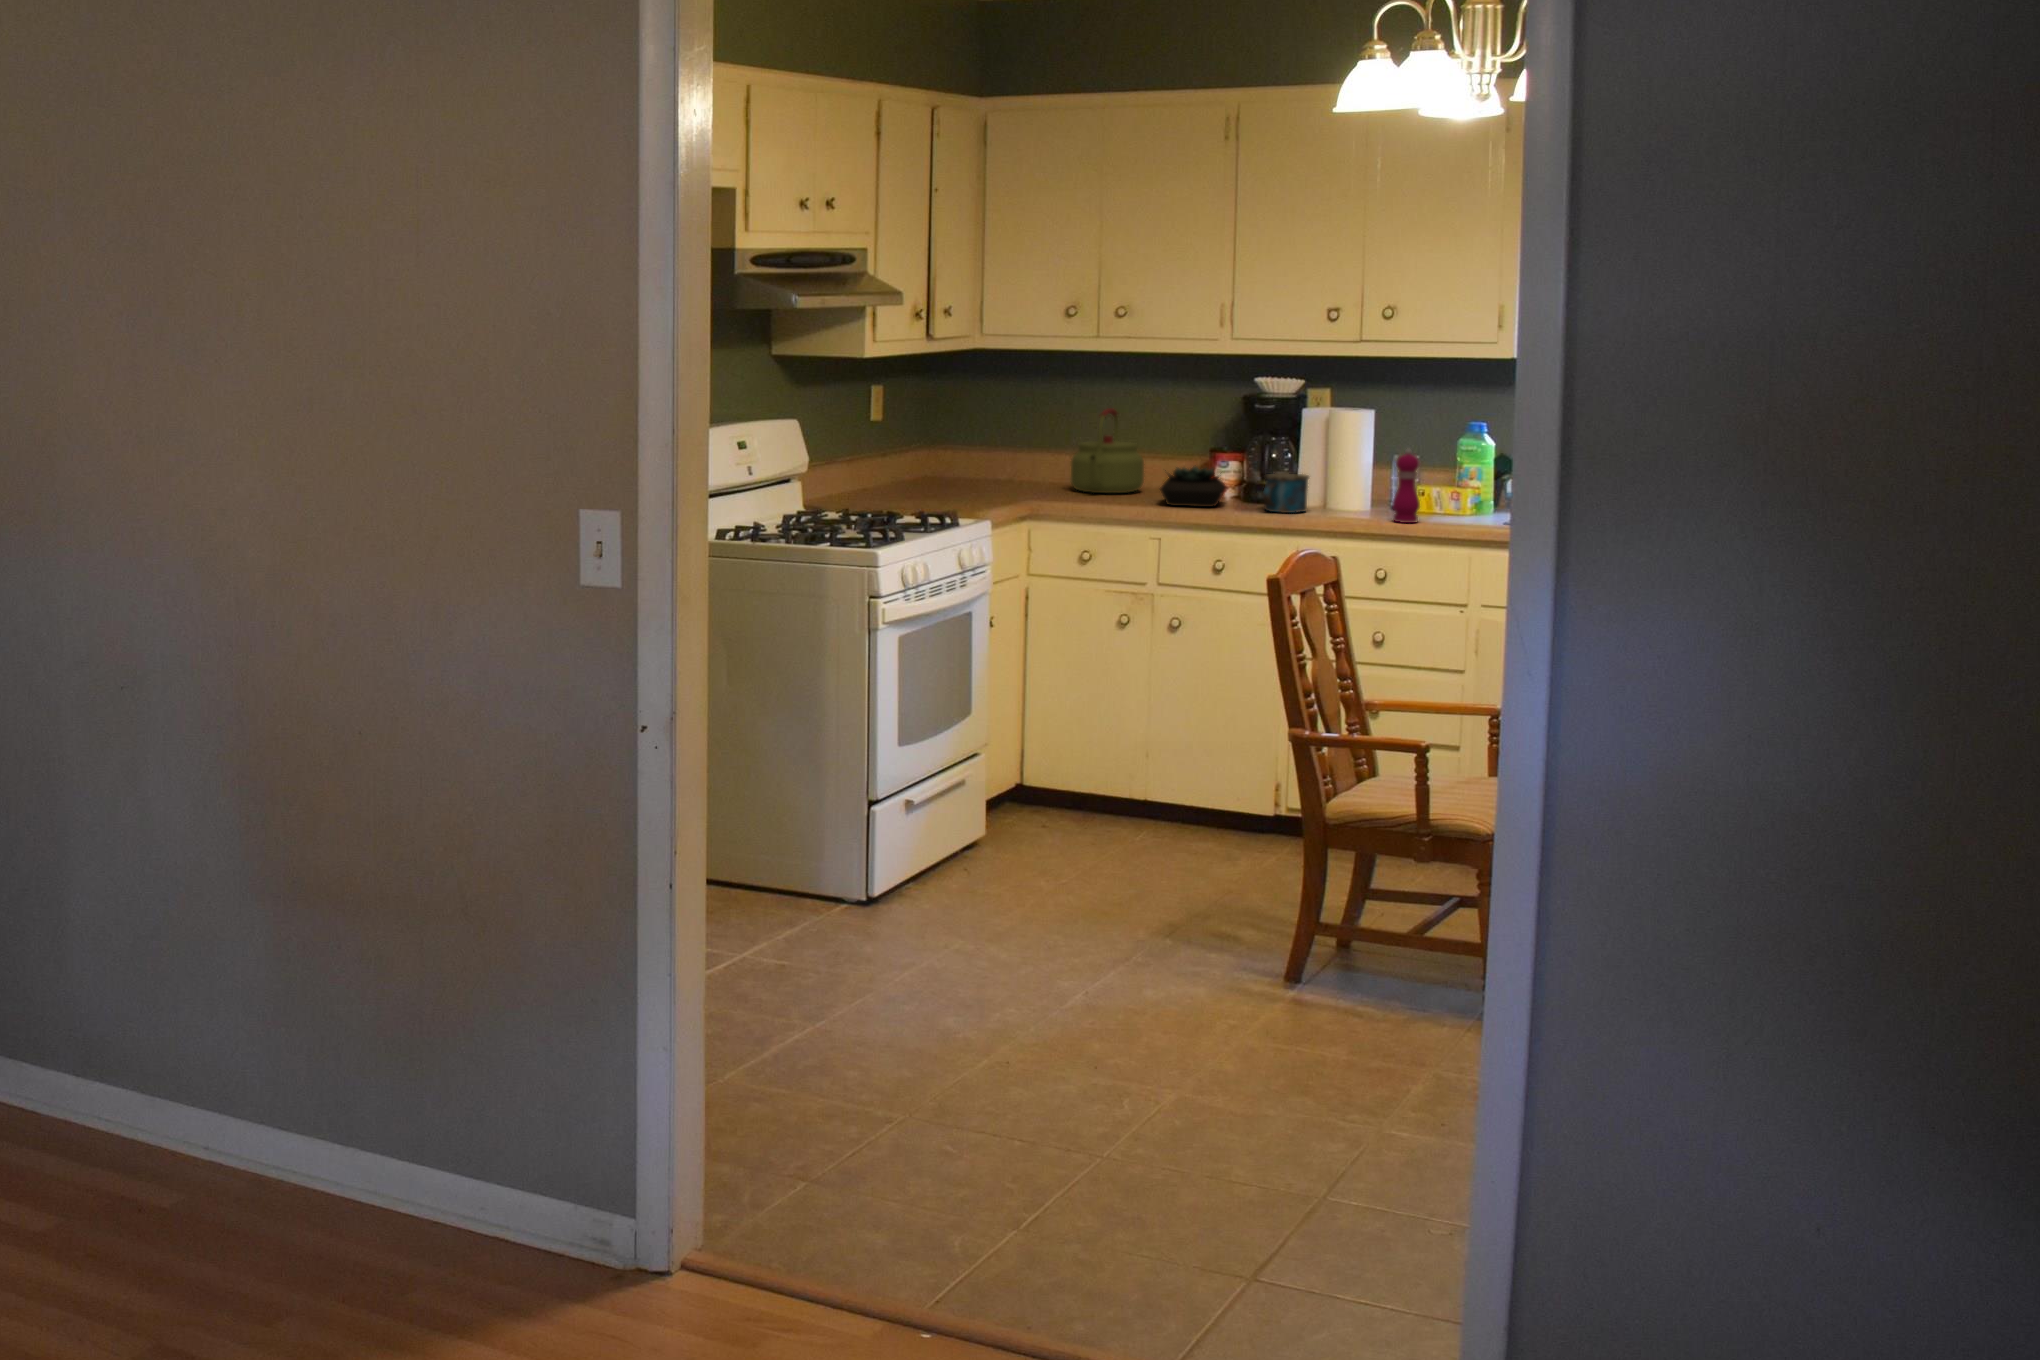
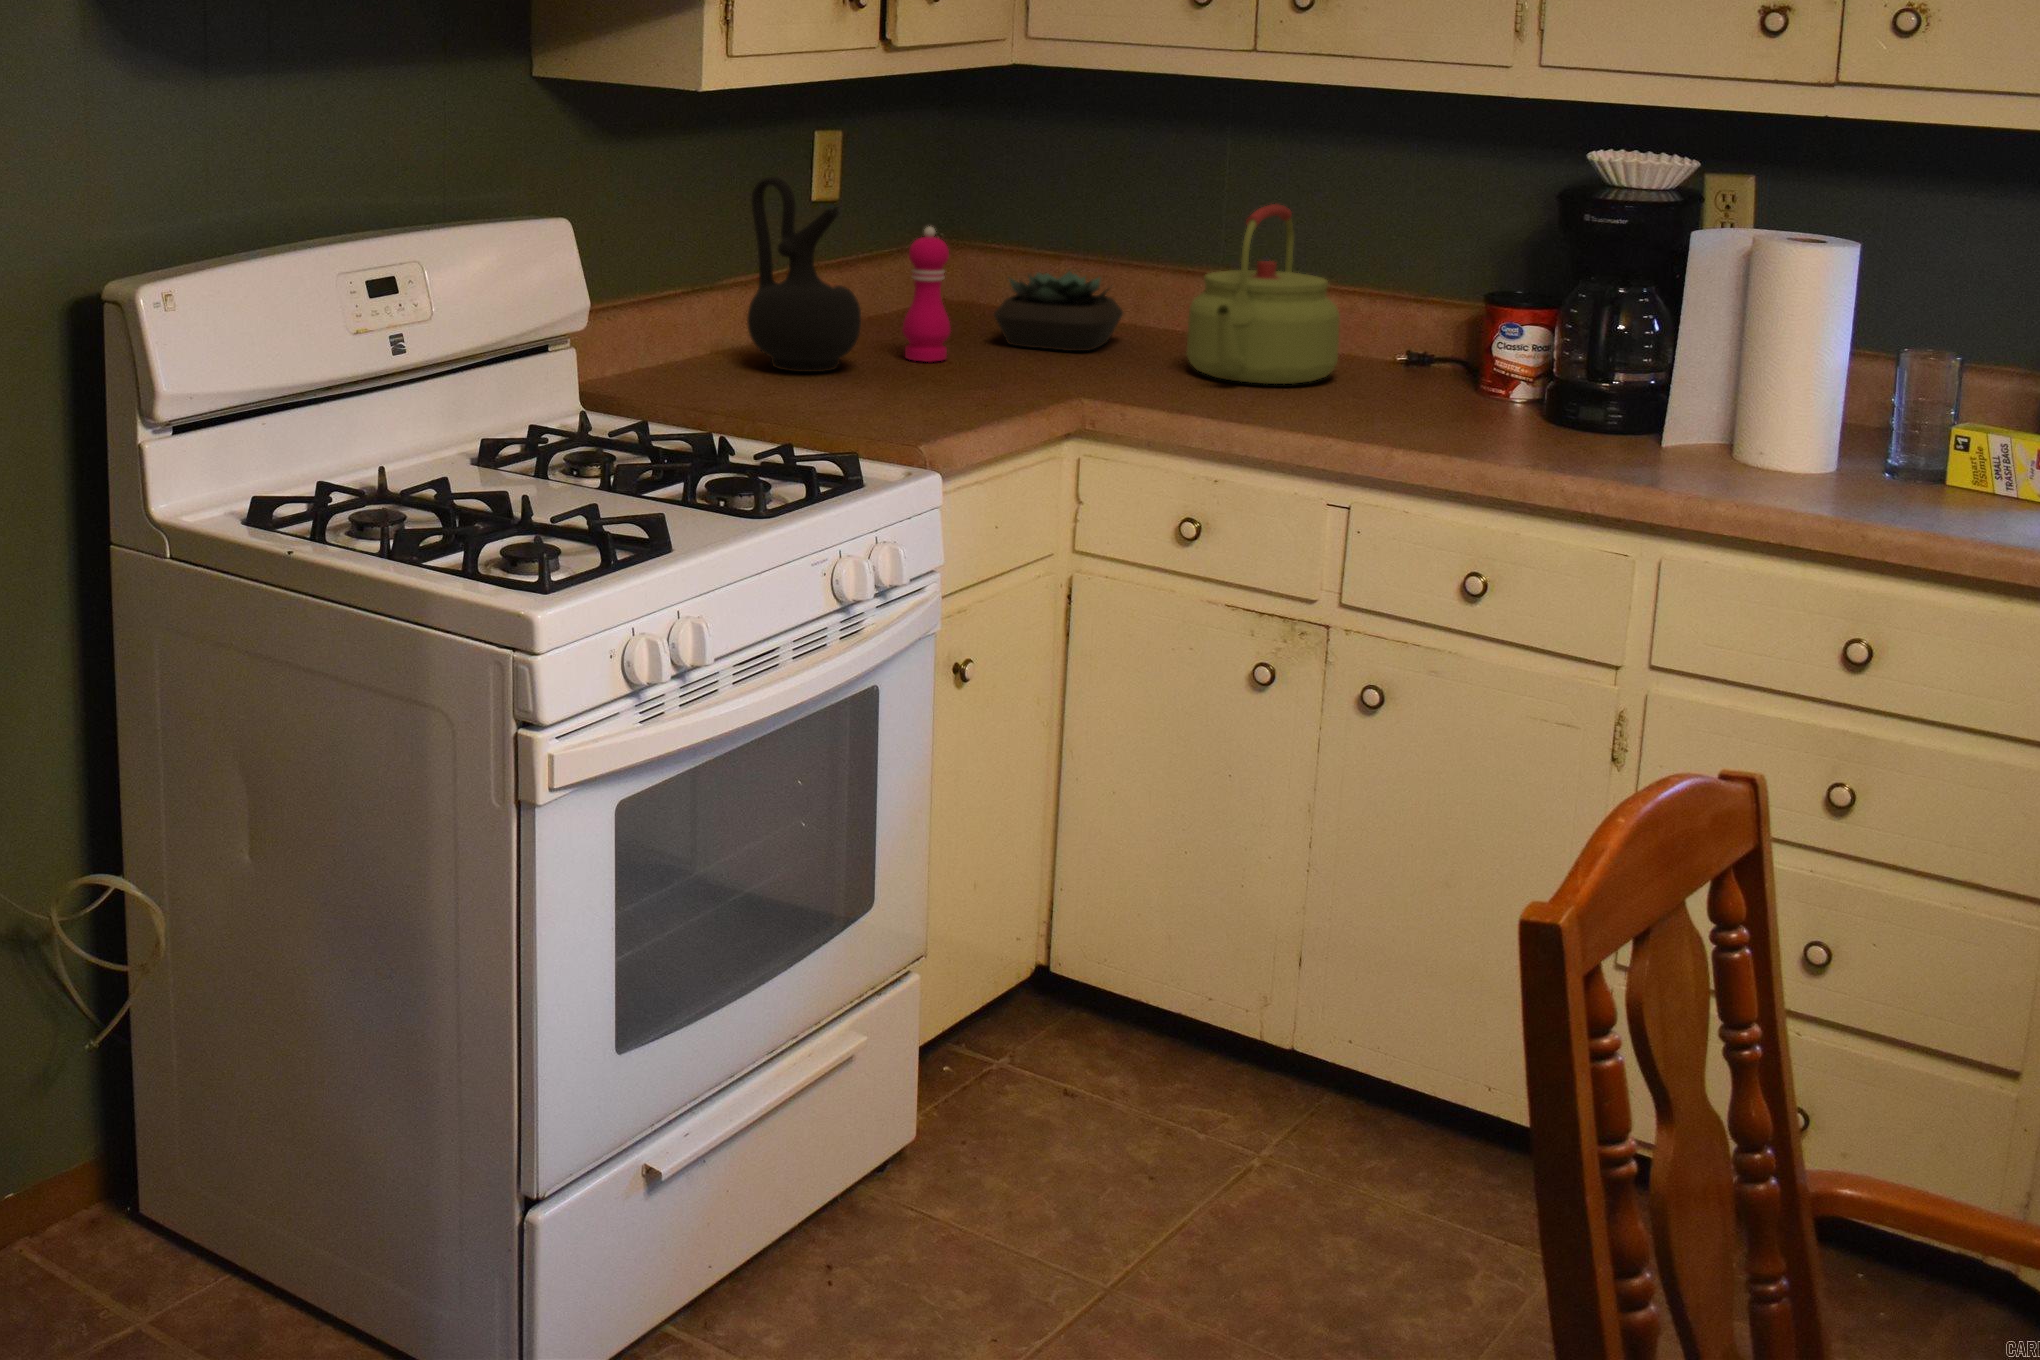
ceramic jug: none [862,400,918,495] -> present [747,177,861,372]
pepper mill: present [1392,448,1420,523] -> present [903,227,951,362]
succulent plant: present [1160,466,1226,507] -> present [994,272,1123,351]
mug: present [1263,473,1309,513] -> none [1585,371,1699,467]

